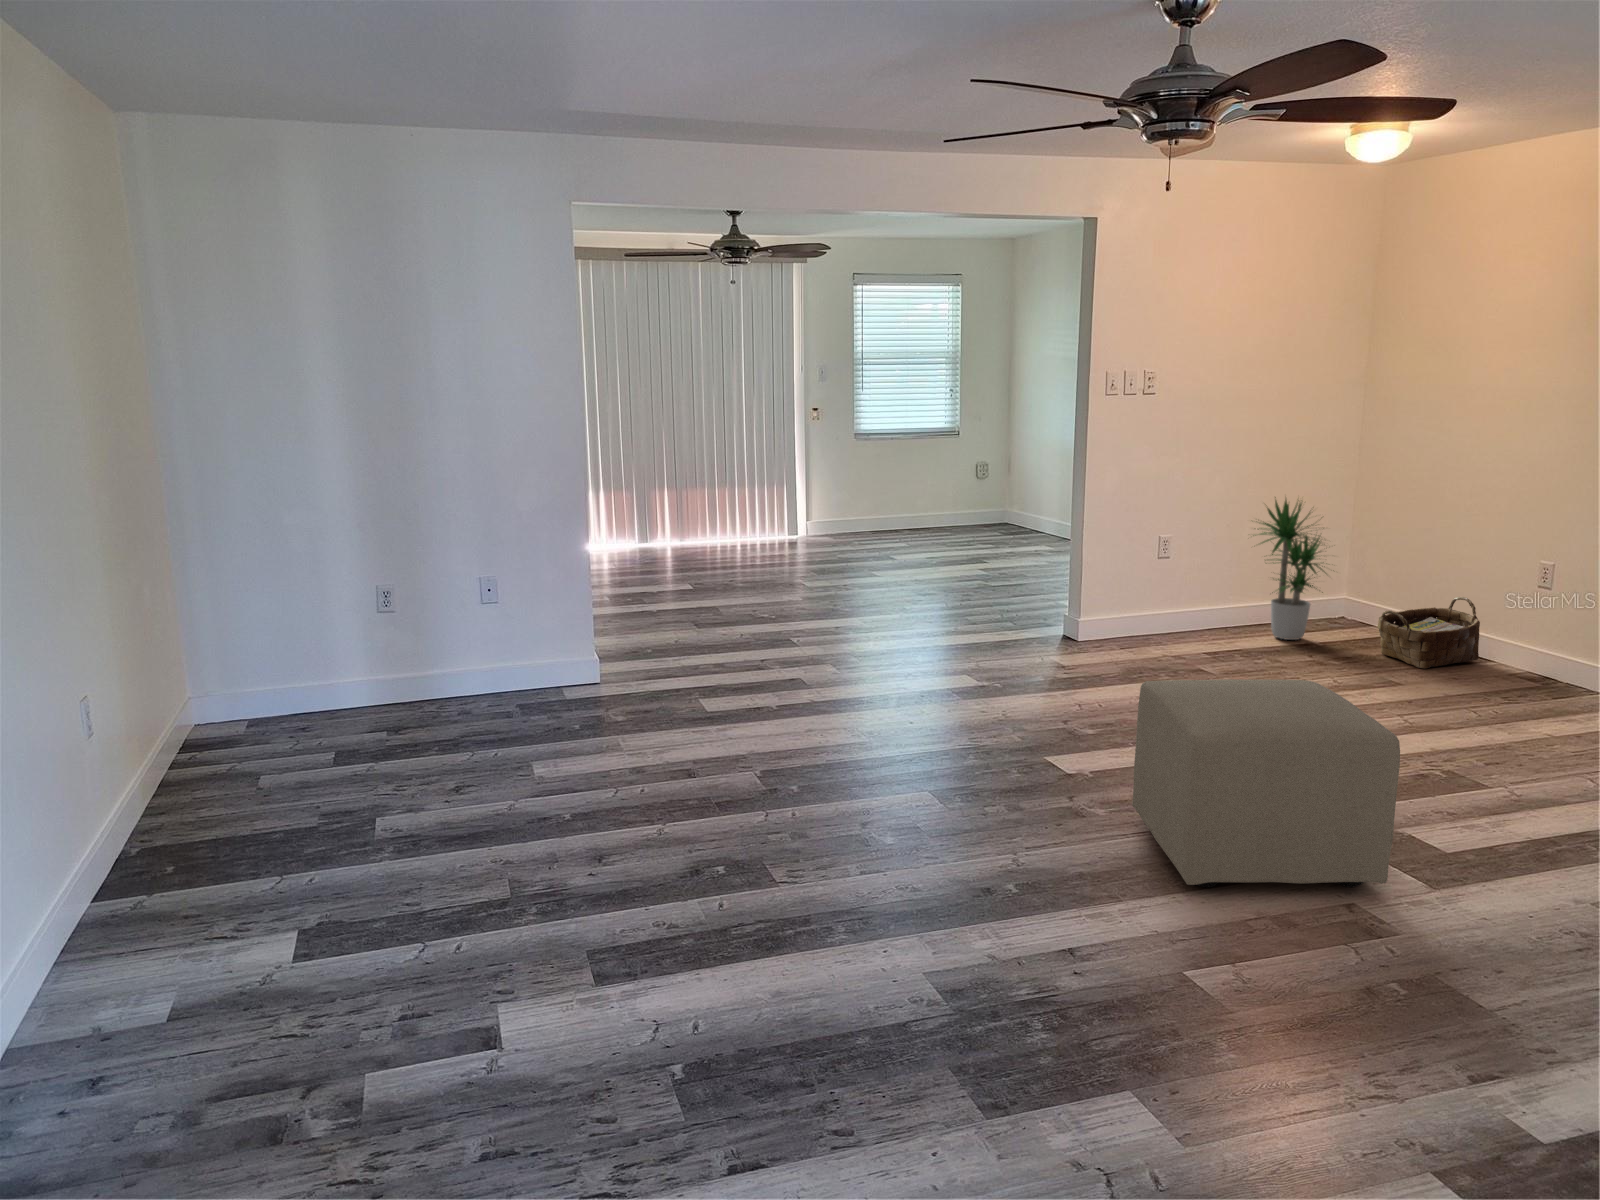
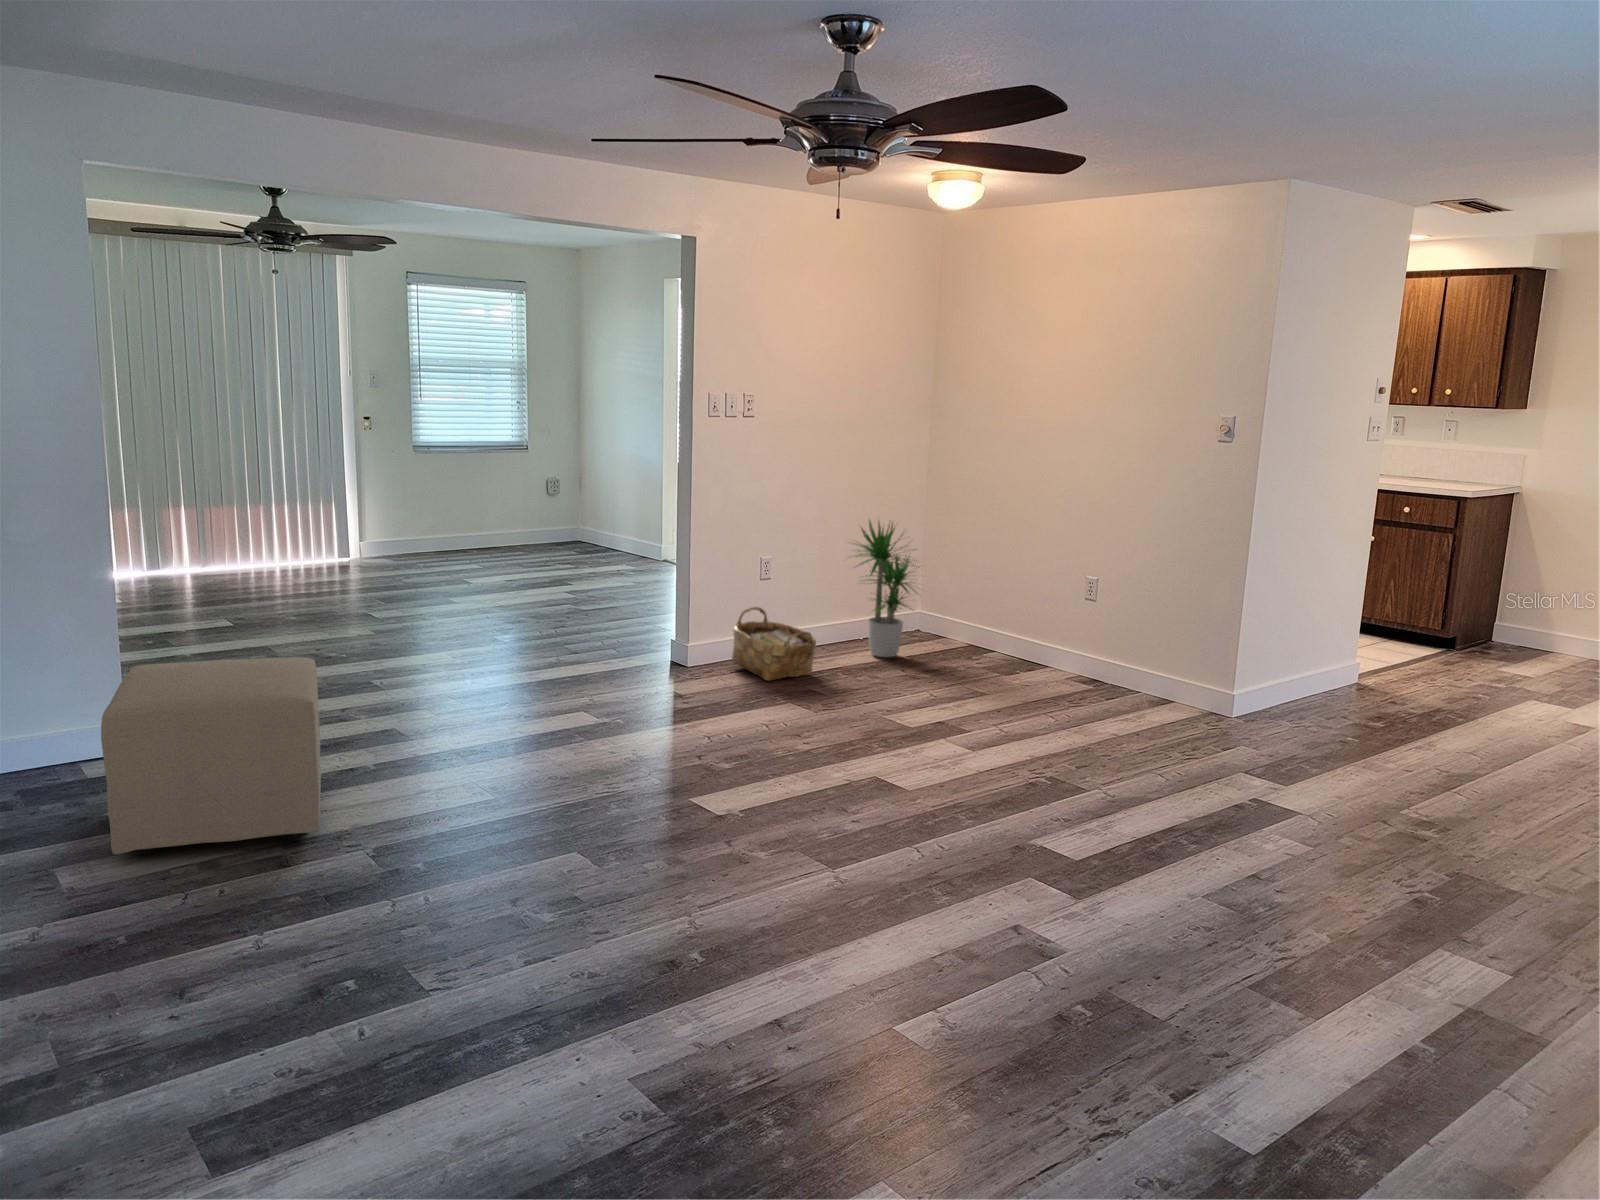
woven basket: present [1378,597,1480,669] -> present [732,607,816,681]
ottoman: present [1132,679,1400,887] -> present [101,657,321,855]

